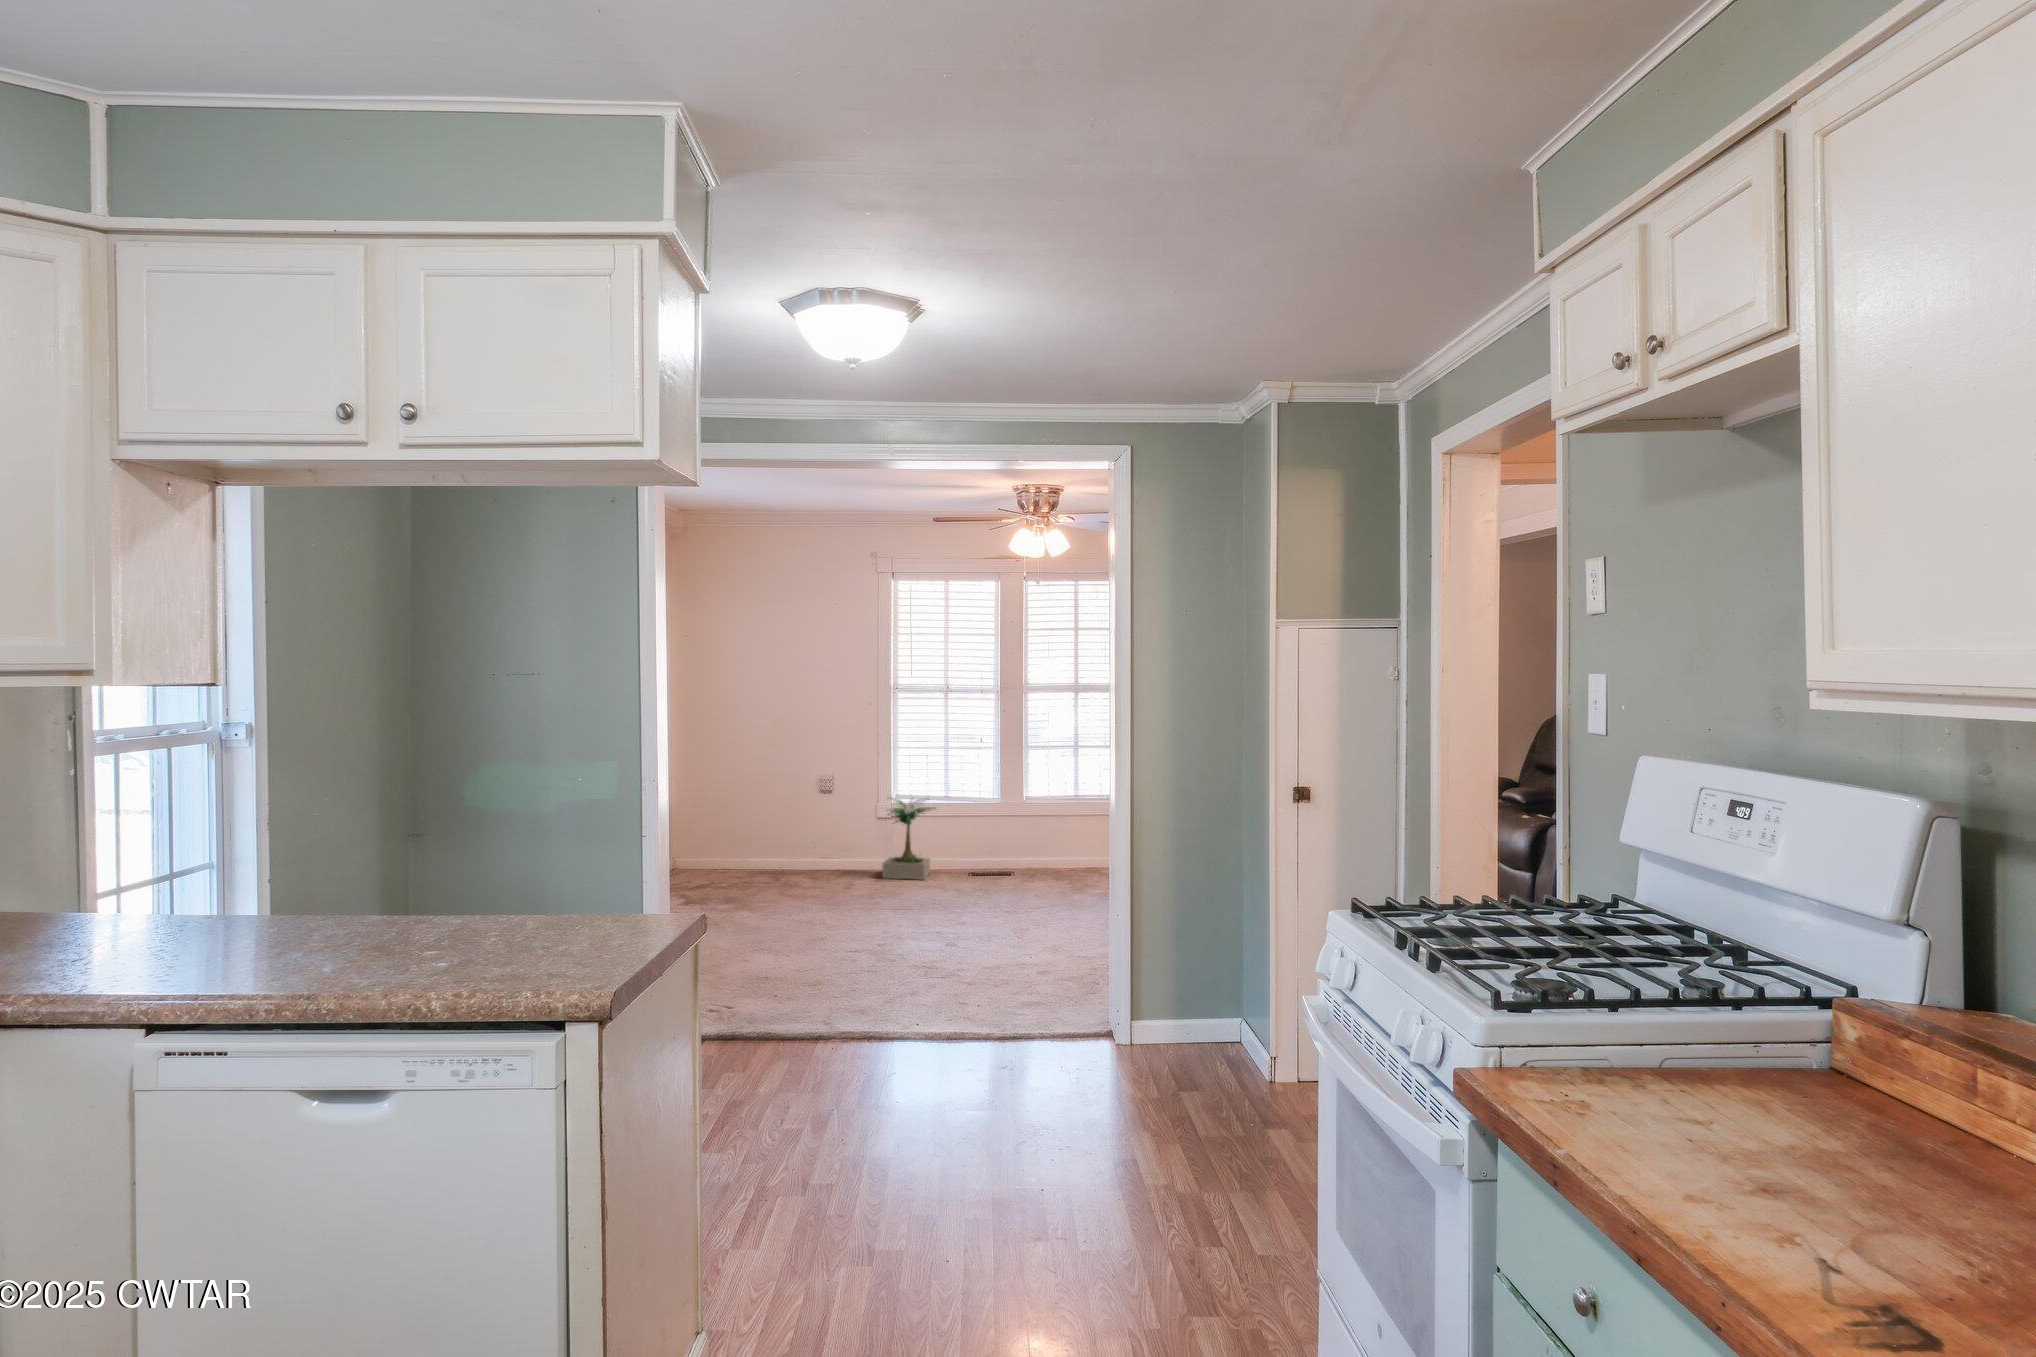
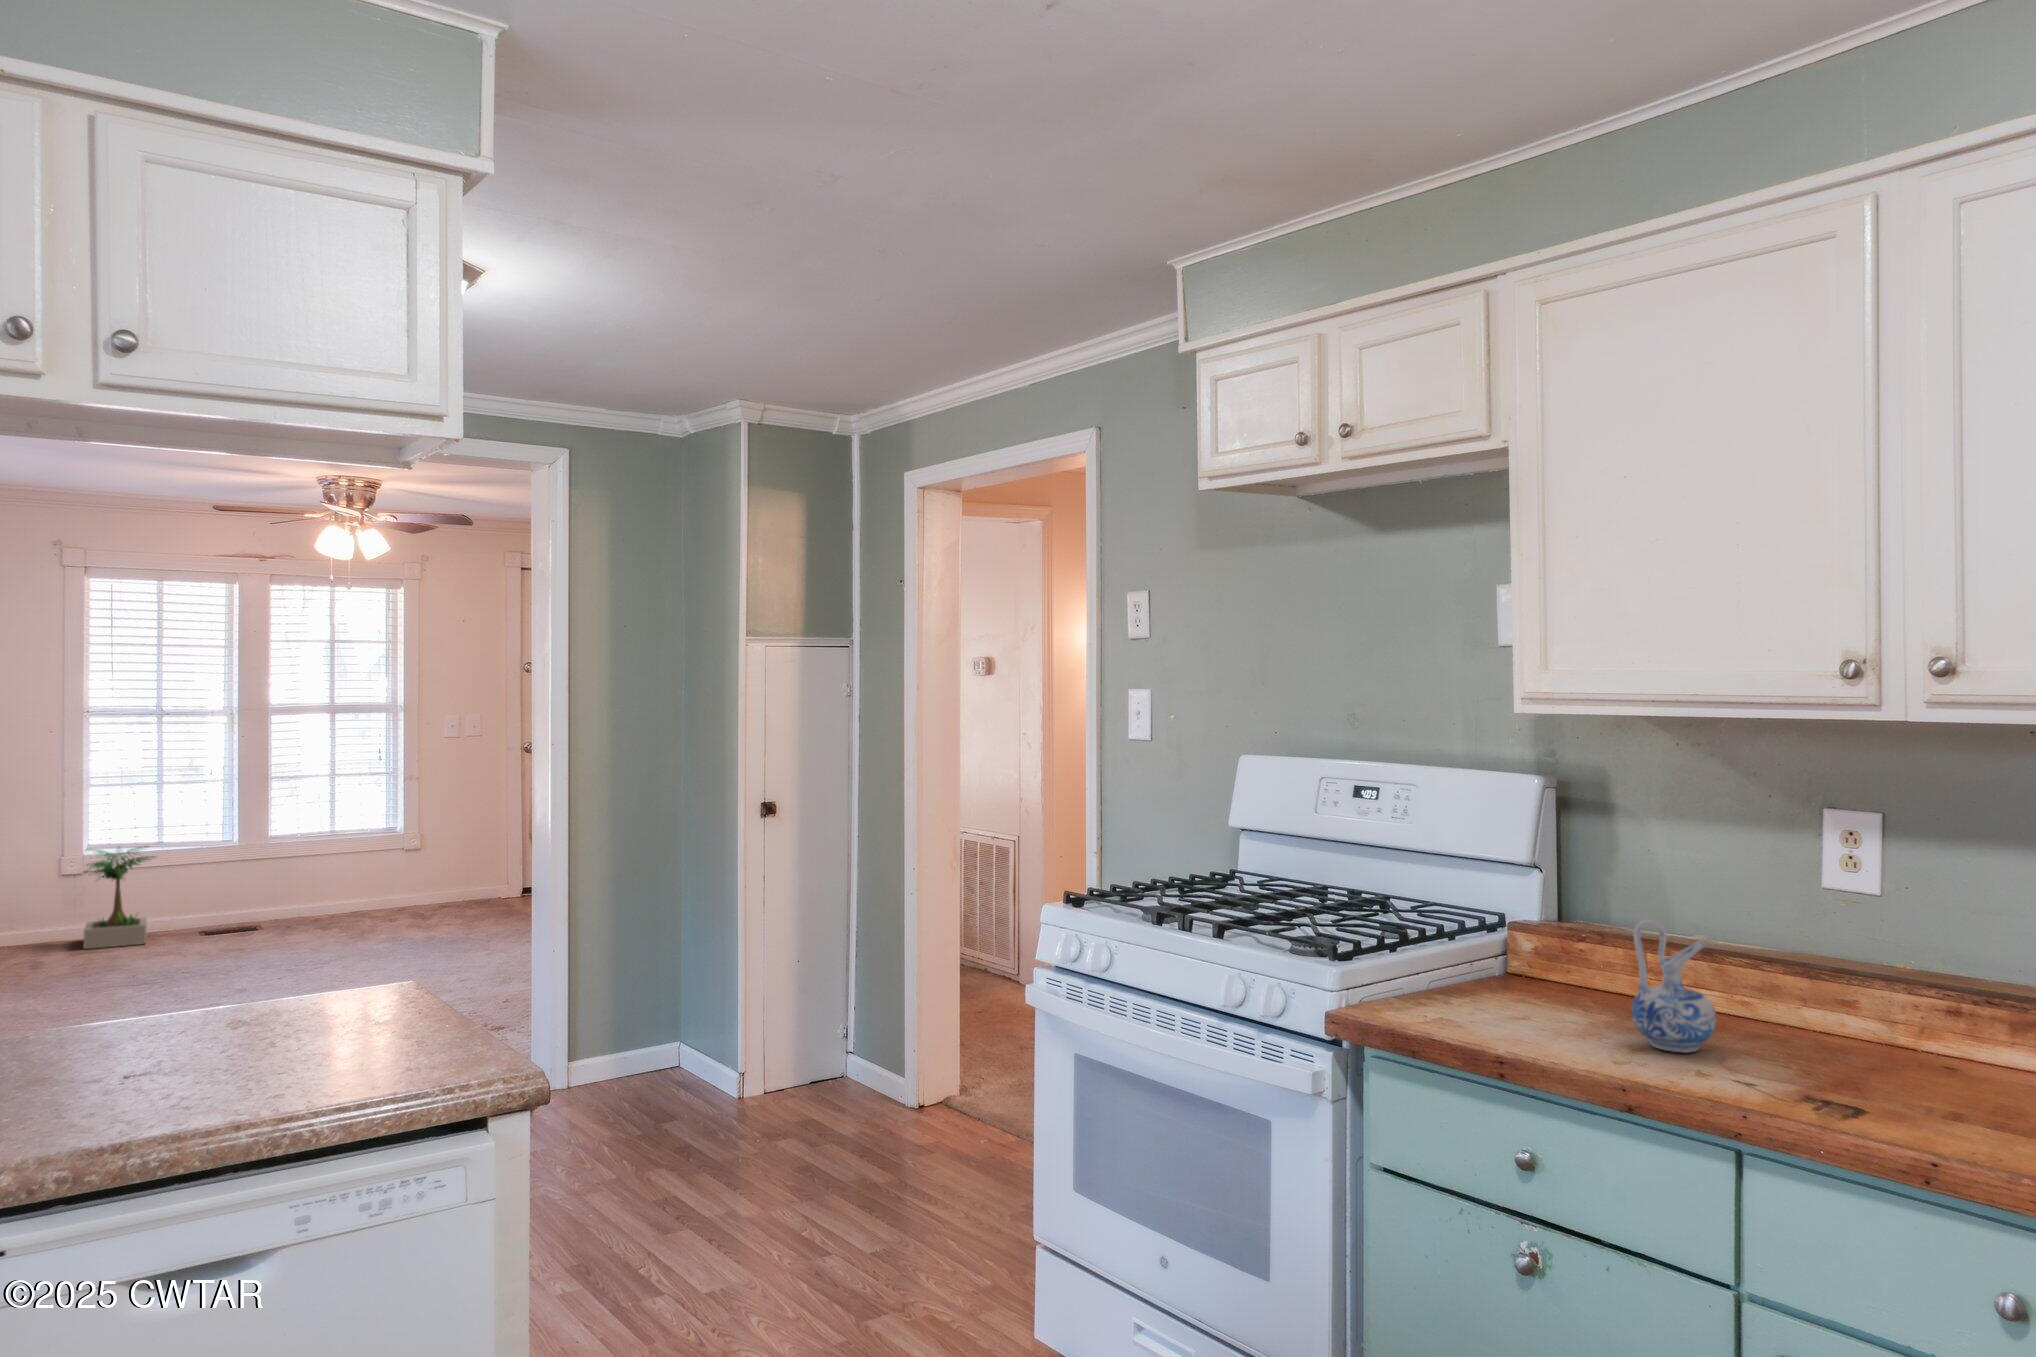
ceramic pitcher: none [1776,997,1903,1197] -> present [1631,919,1716,1053]

